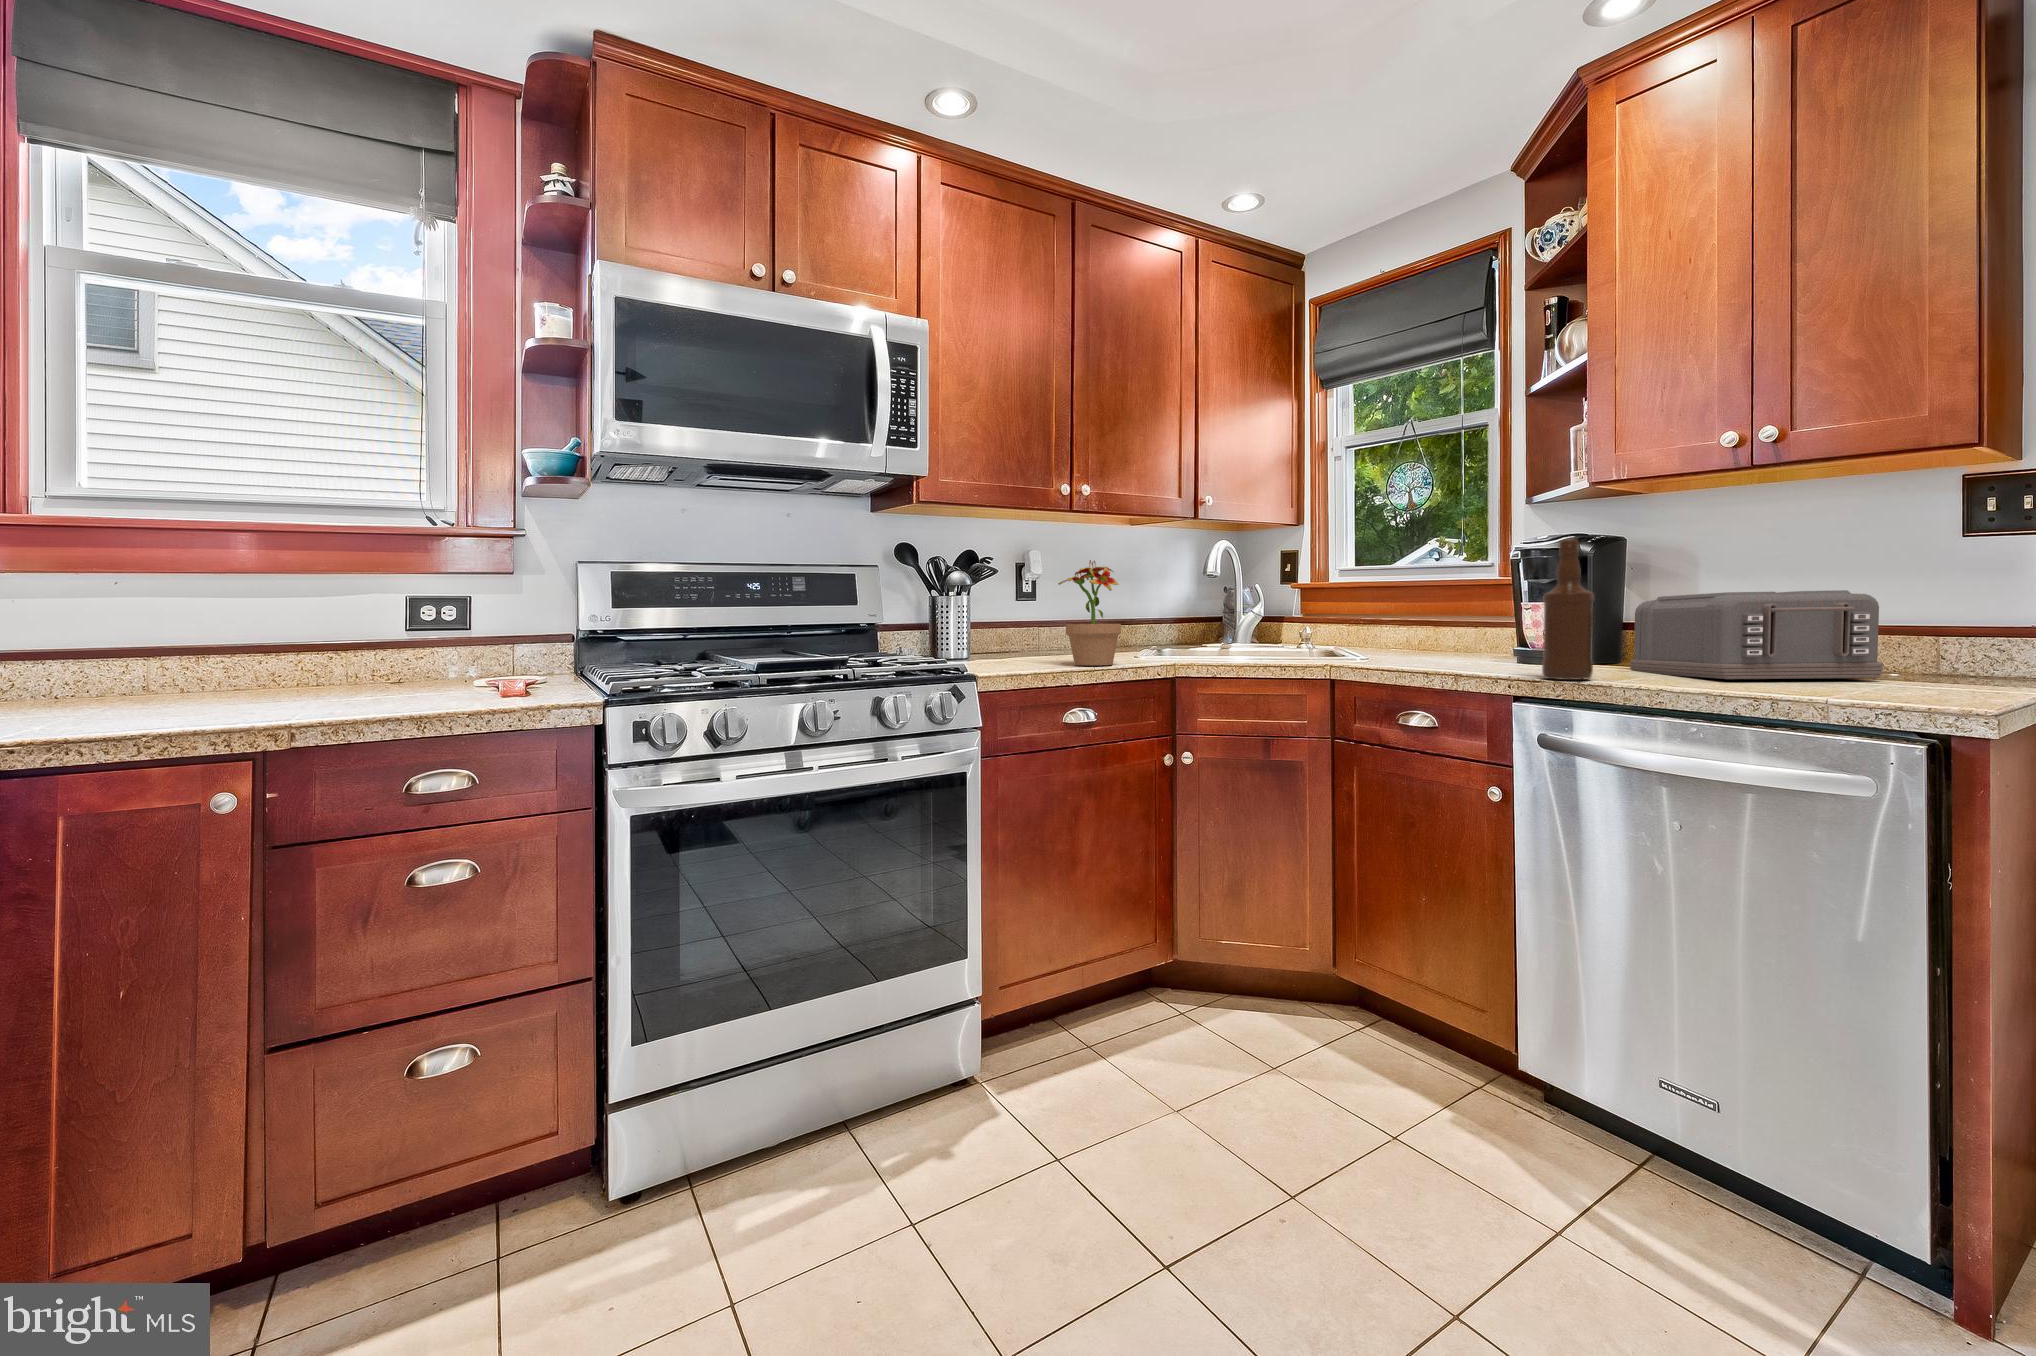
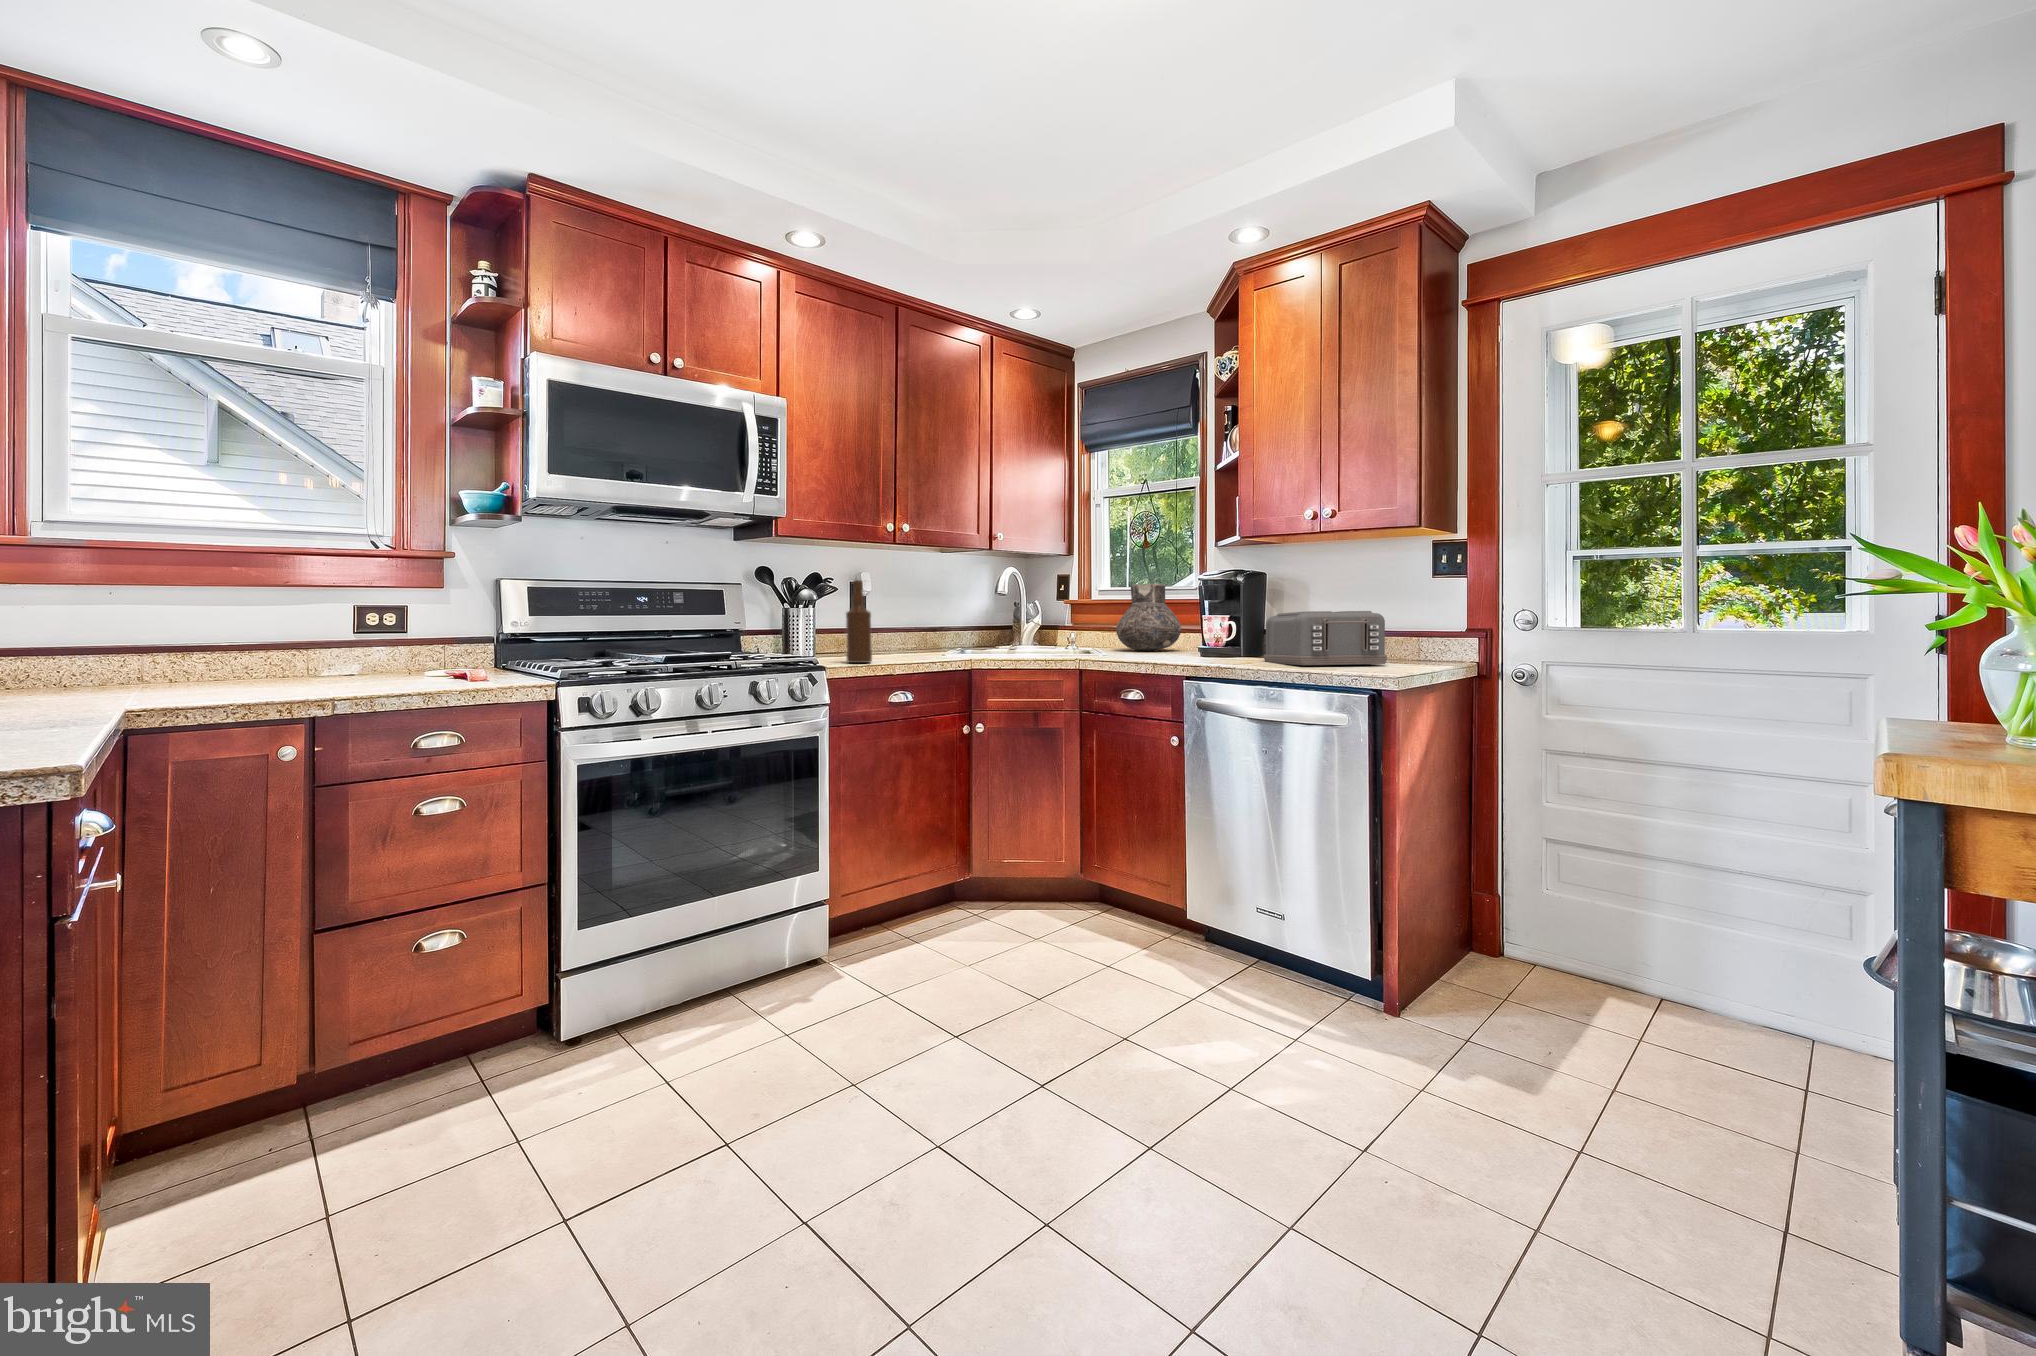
bottle: present [1542,539,1594,680] -> present [846,580,872,663]
vase: none [1368,559,1464,650] -> present [1116,584,1181,651]
potted plant: present [1058,560,1121,665] -> none [884,581,931,661]

